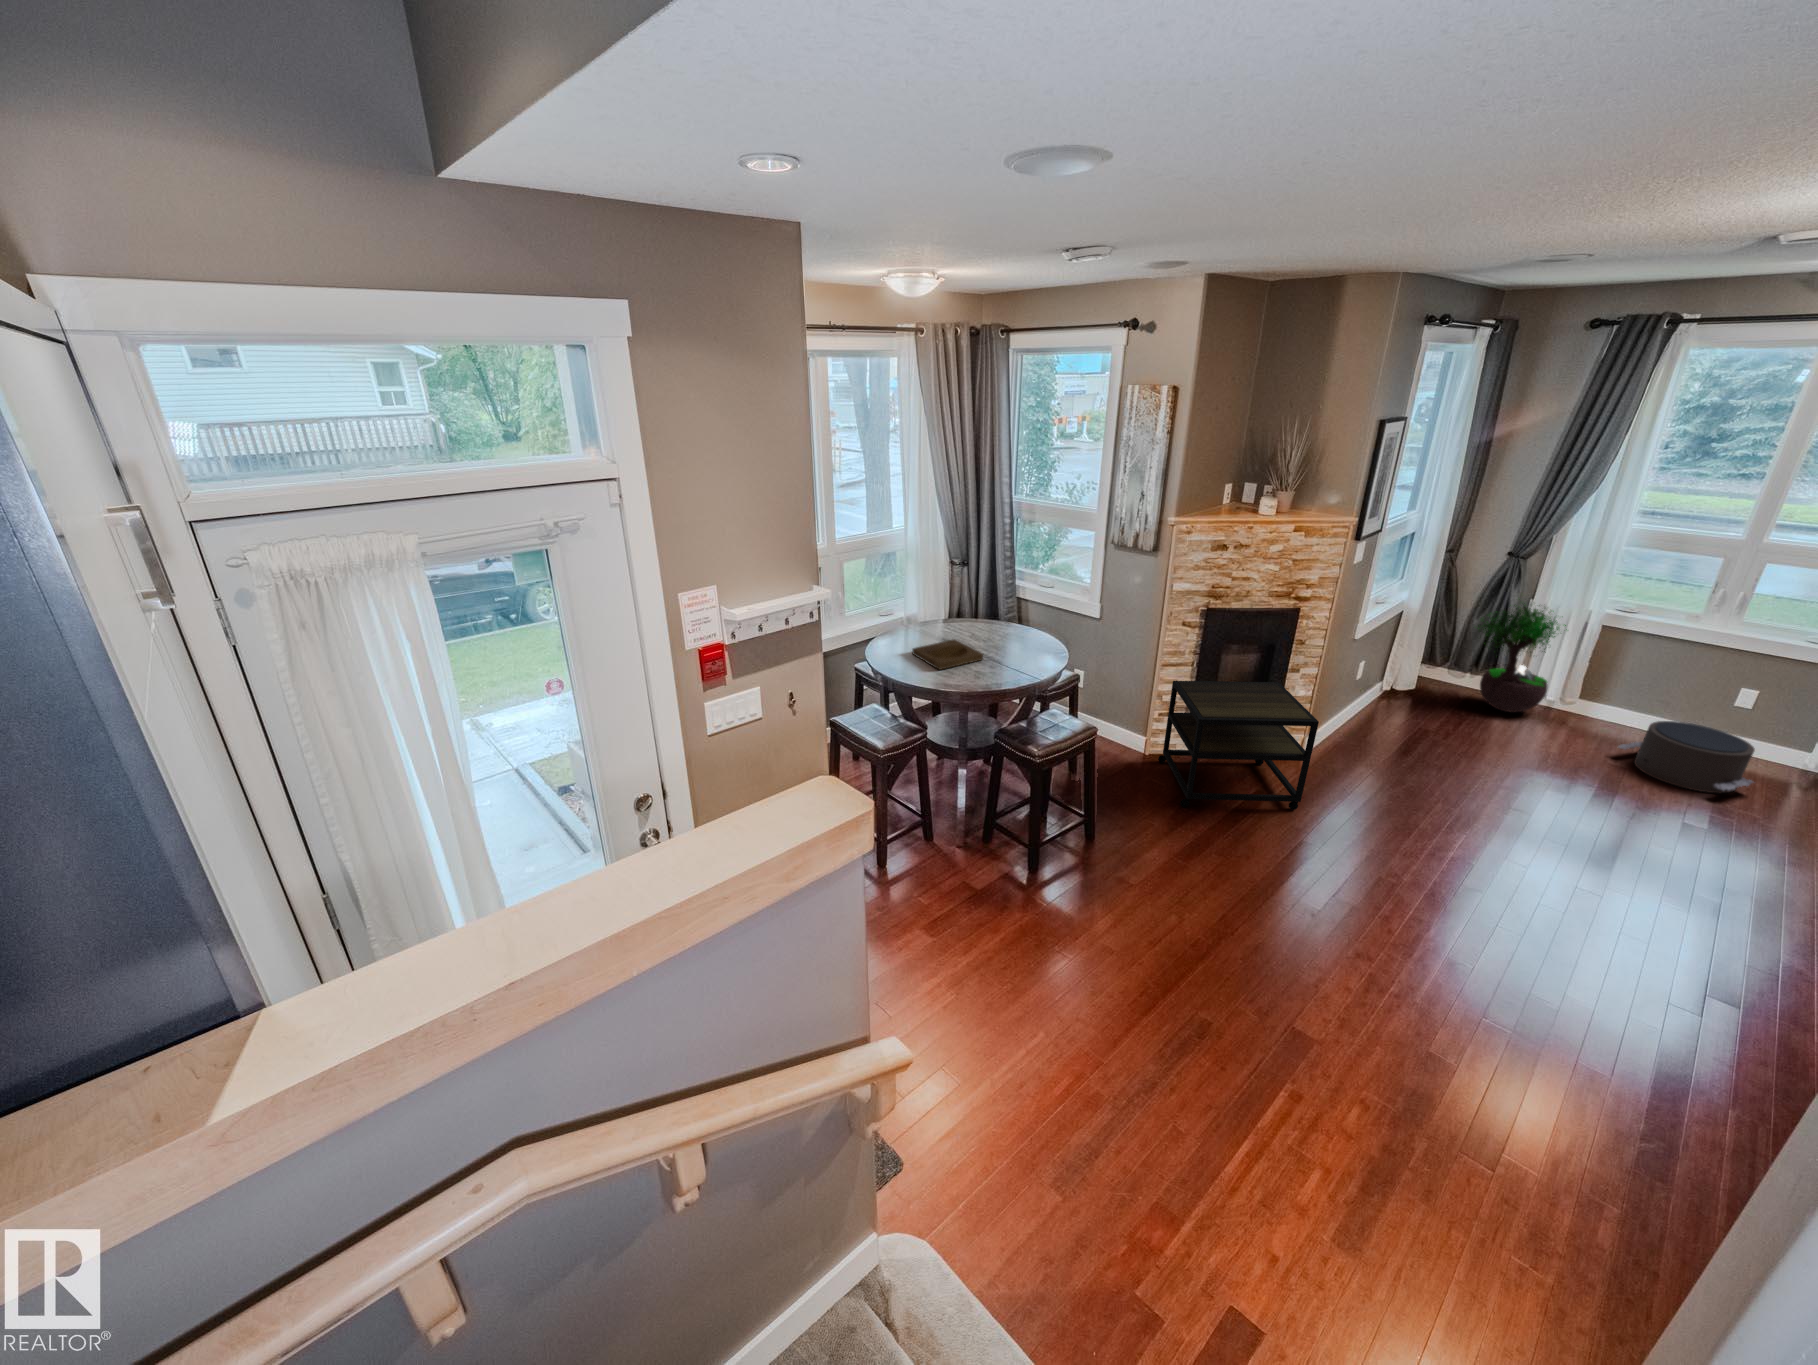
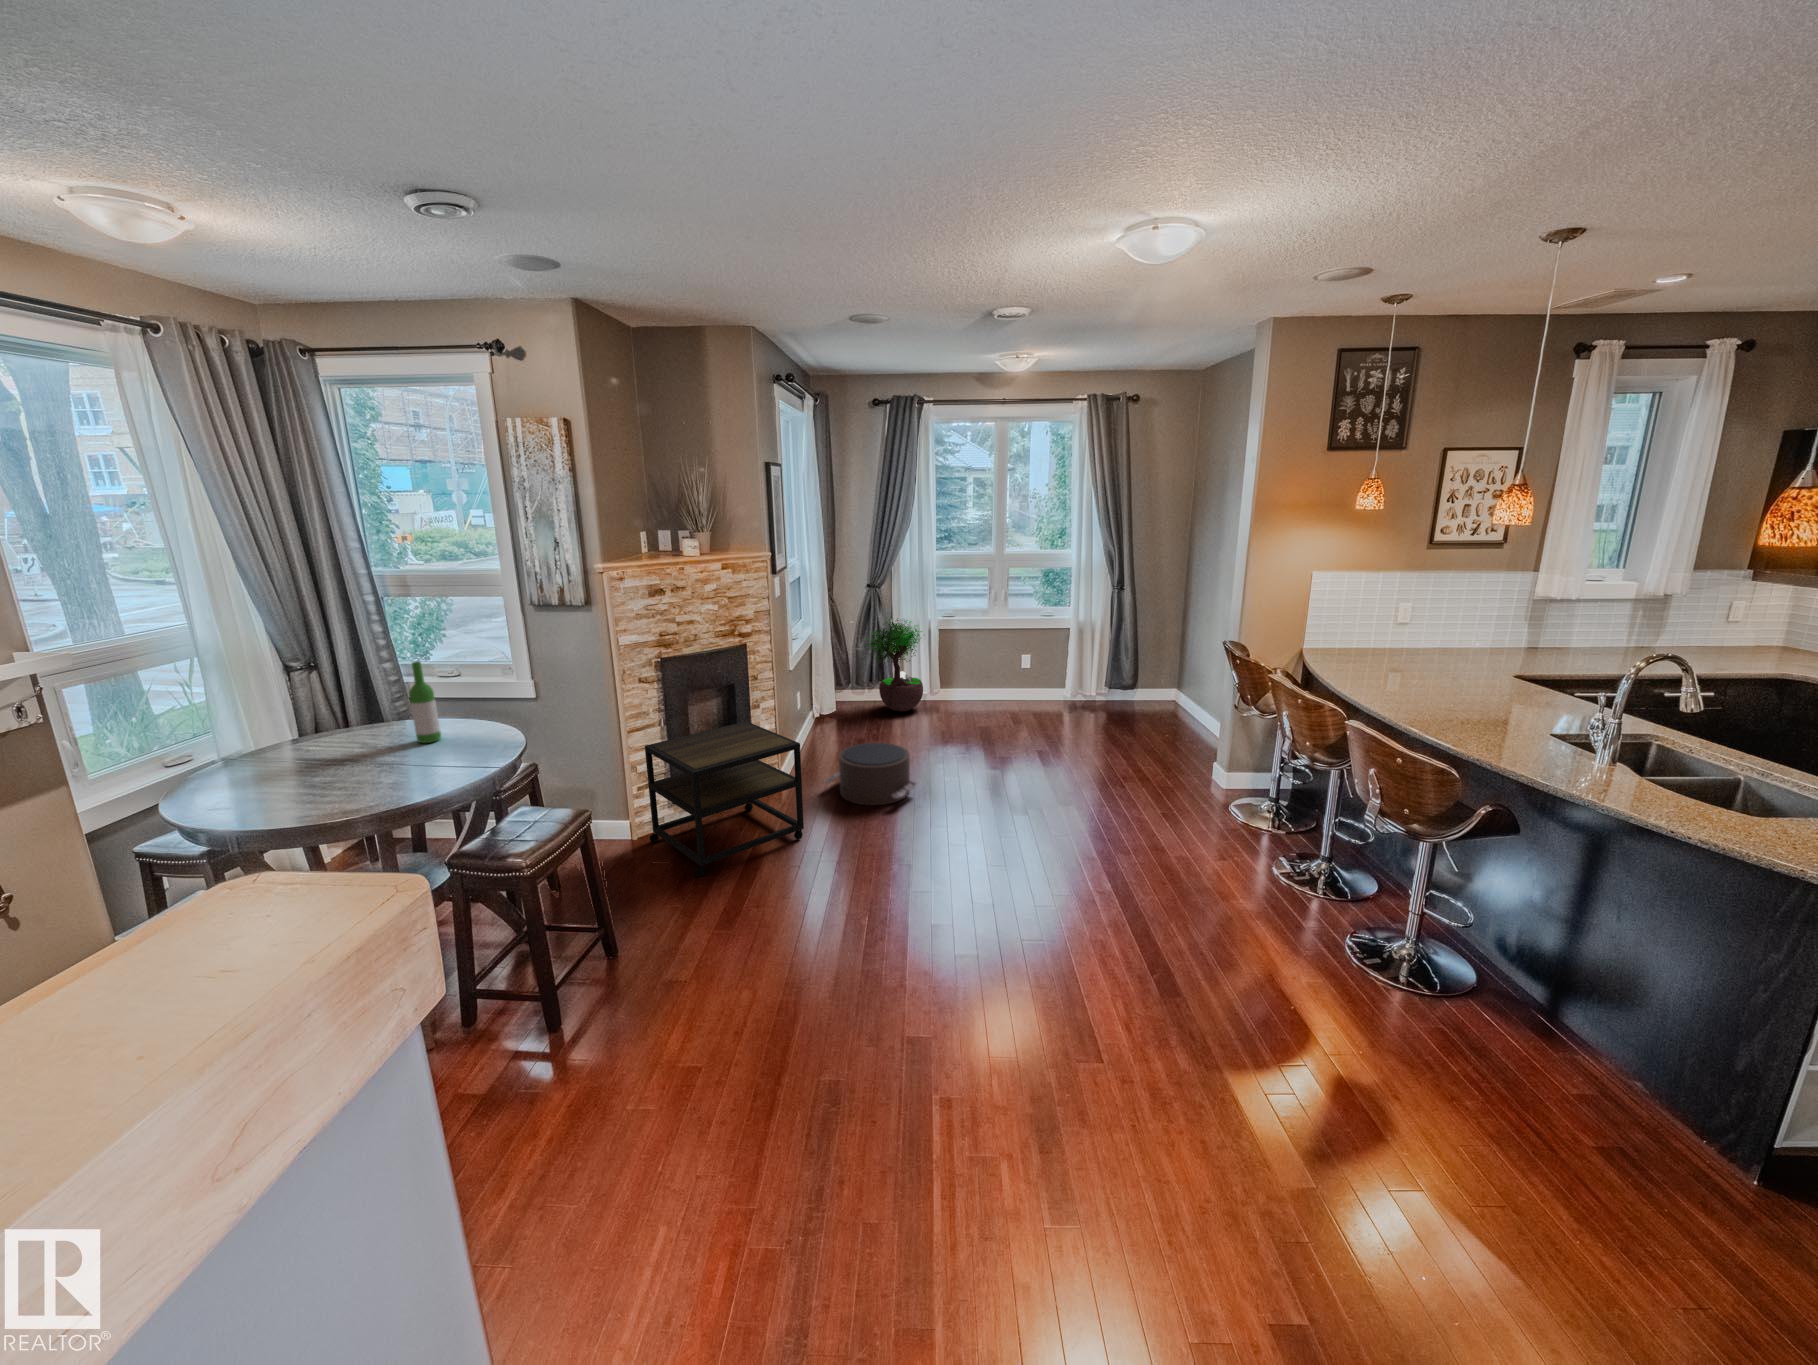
wine bottle: none [1002,584,1018,644] -> present [409,661,441,743]
tray: present [912,640,983,670] -> none [265,755,399,798]
pouf: present [1619,721,1755,793] -> present [825,743,916,805]

